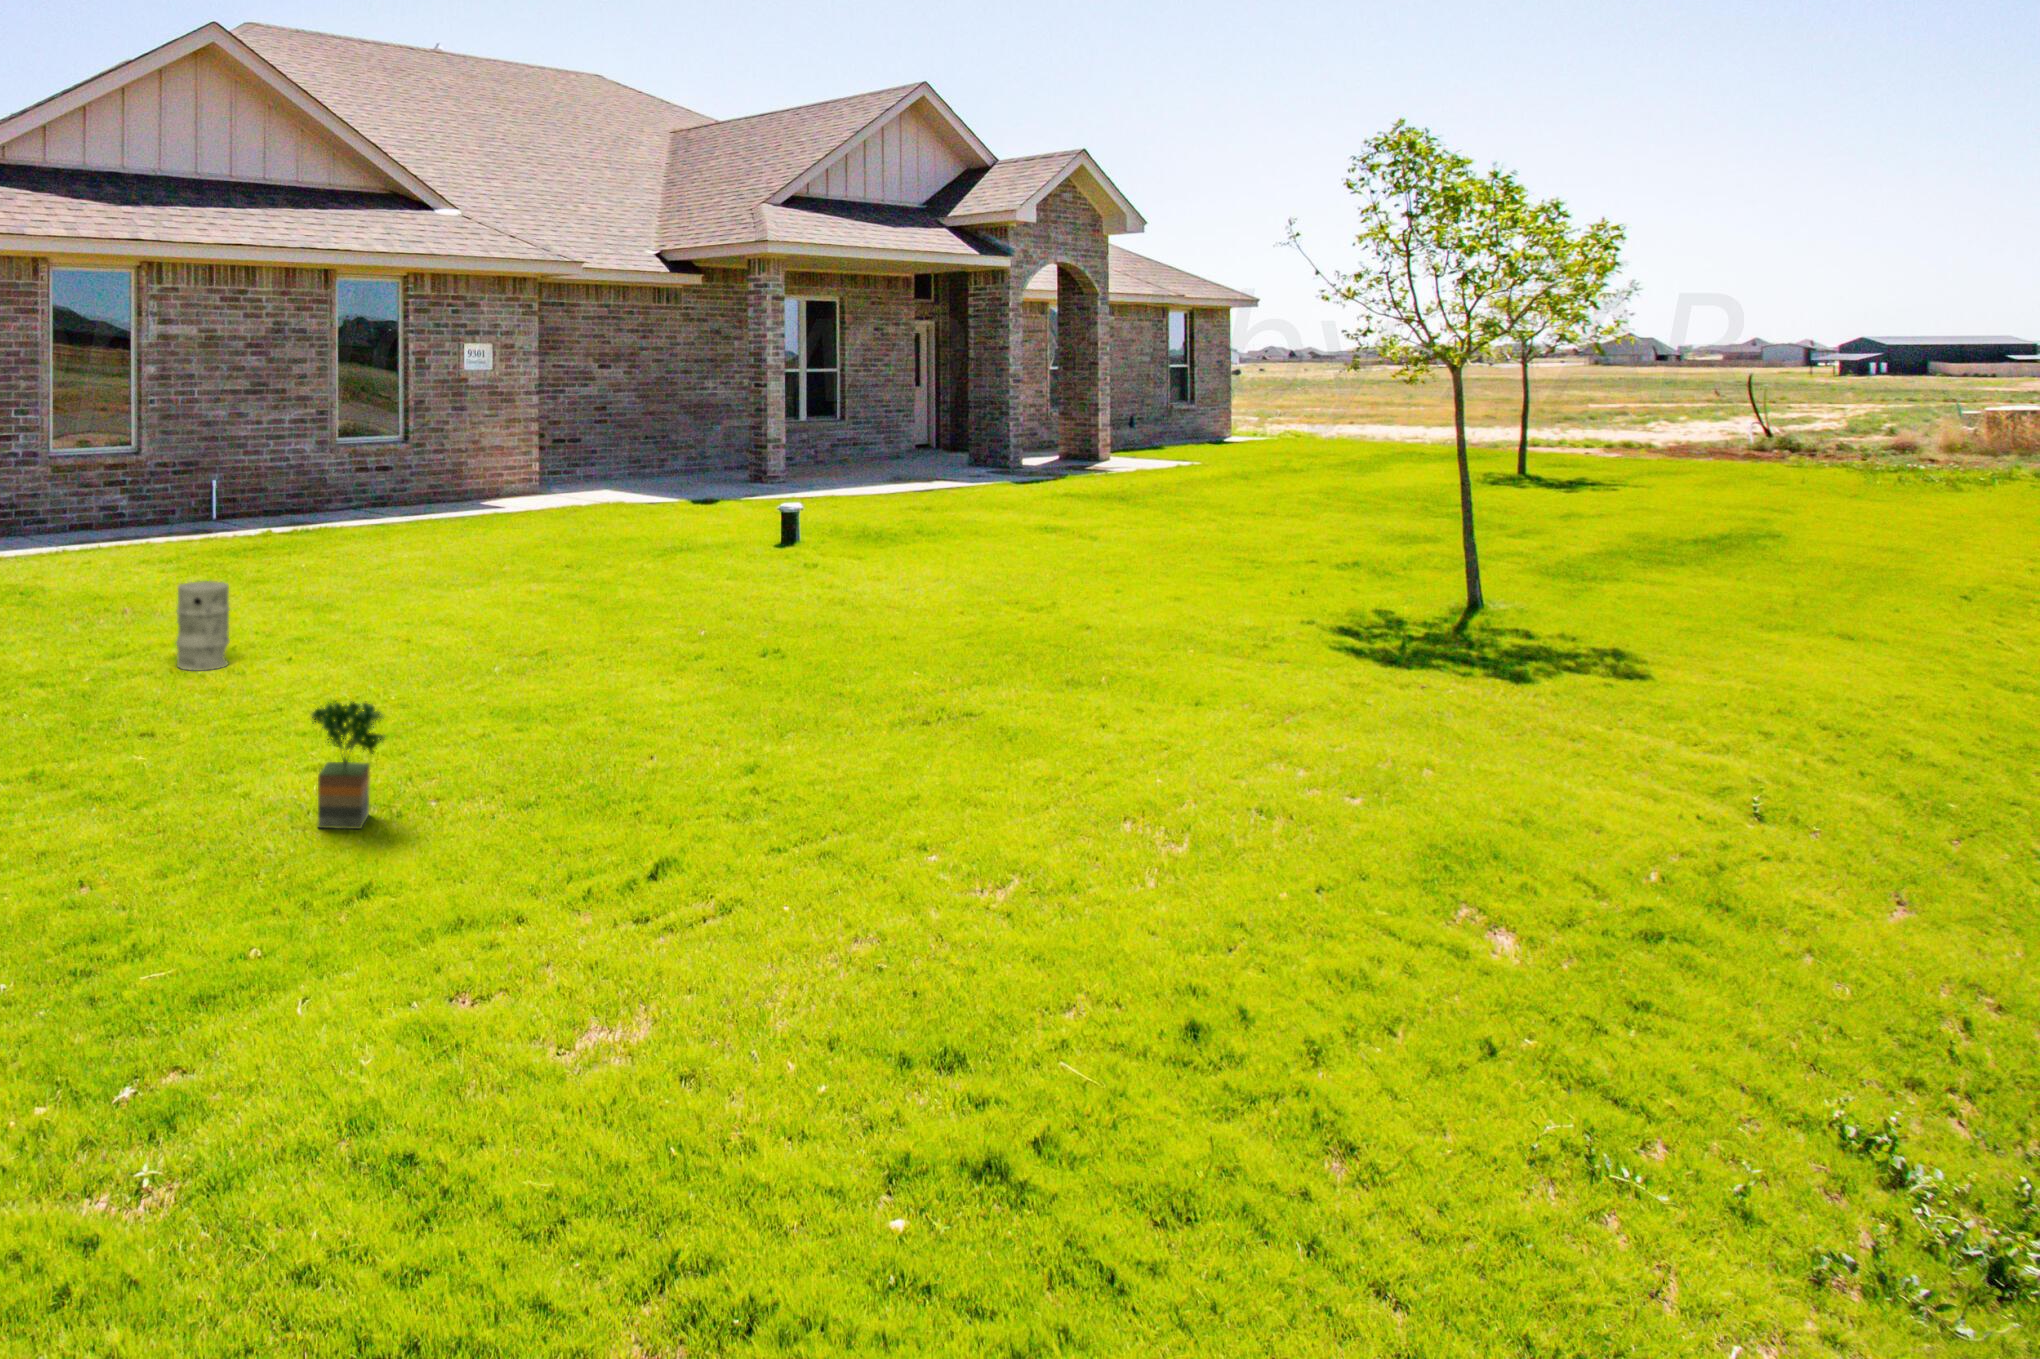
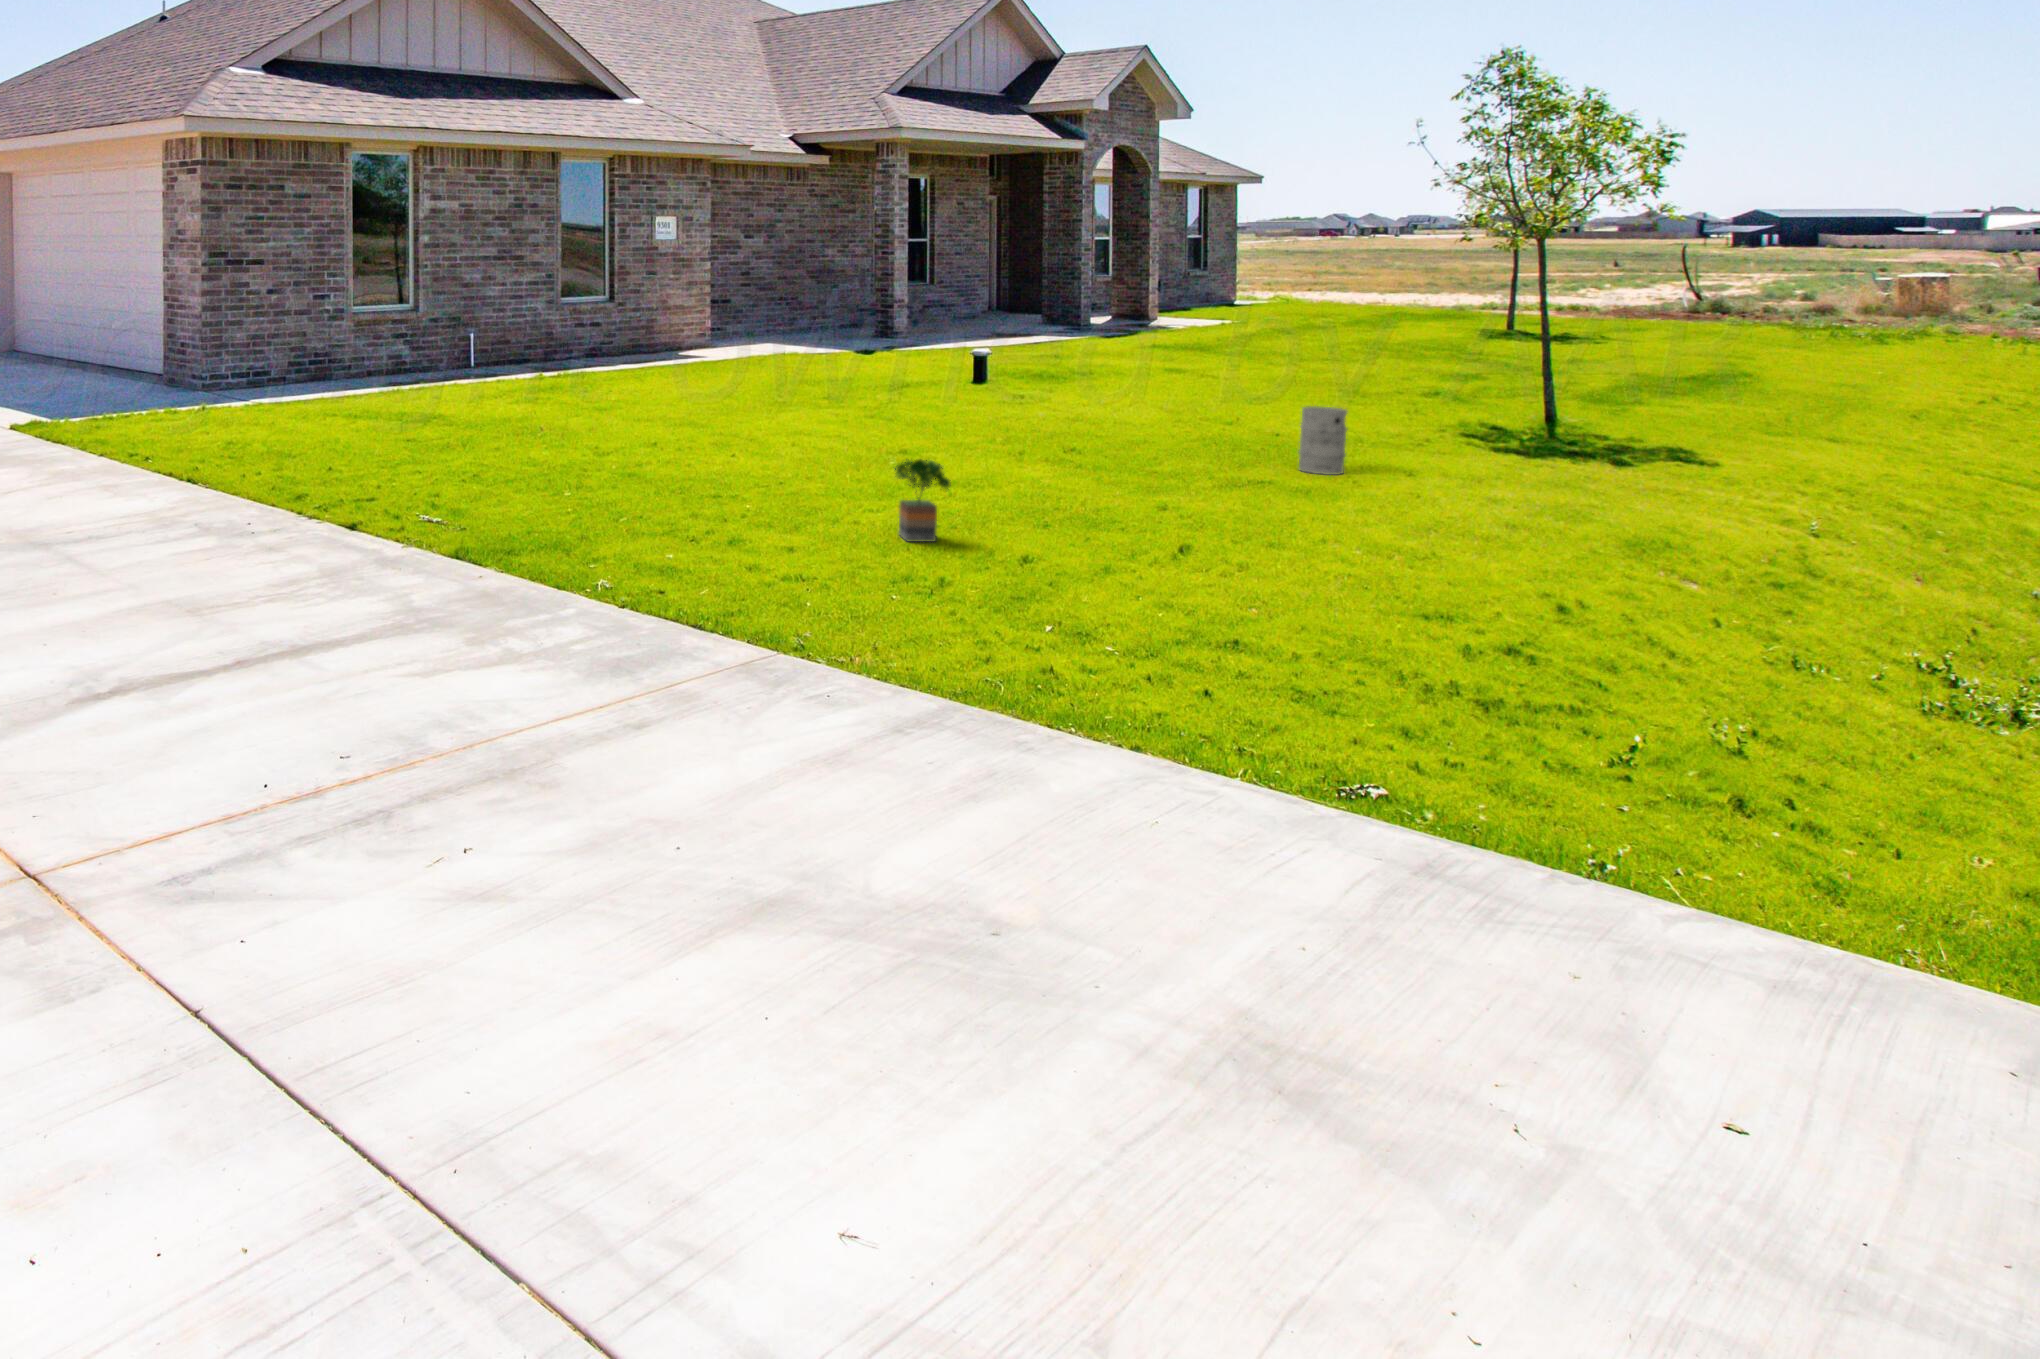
trash can: present [176,581,229,671] -> present [1299,406,1347,475]

